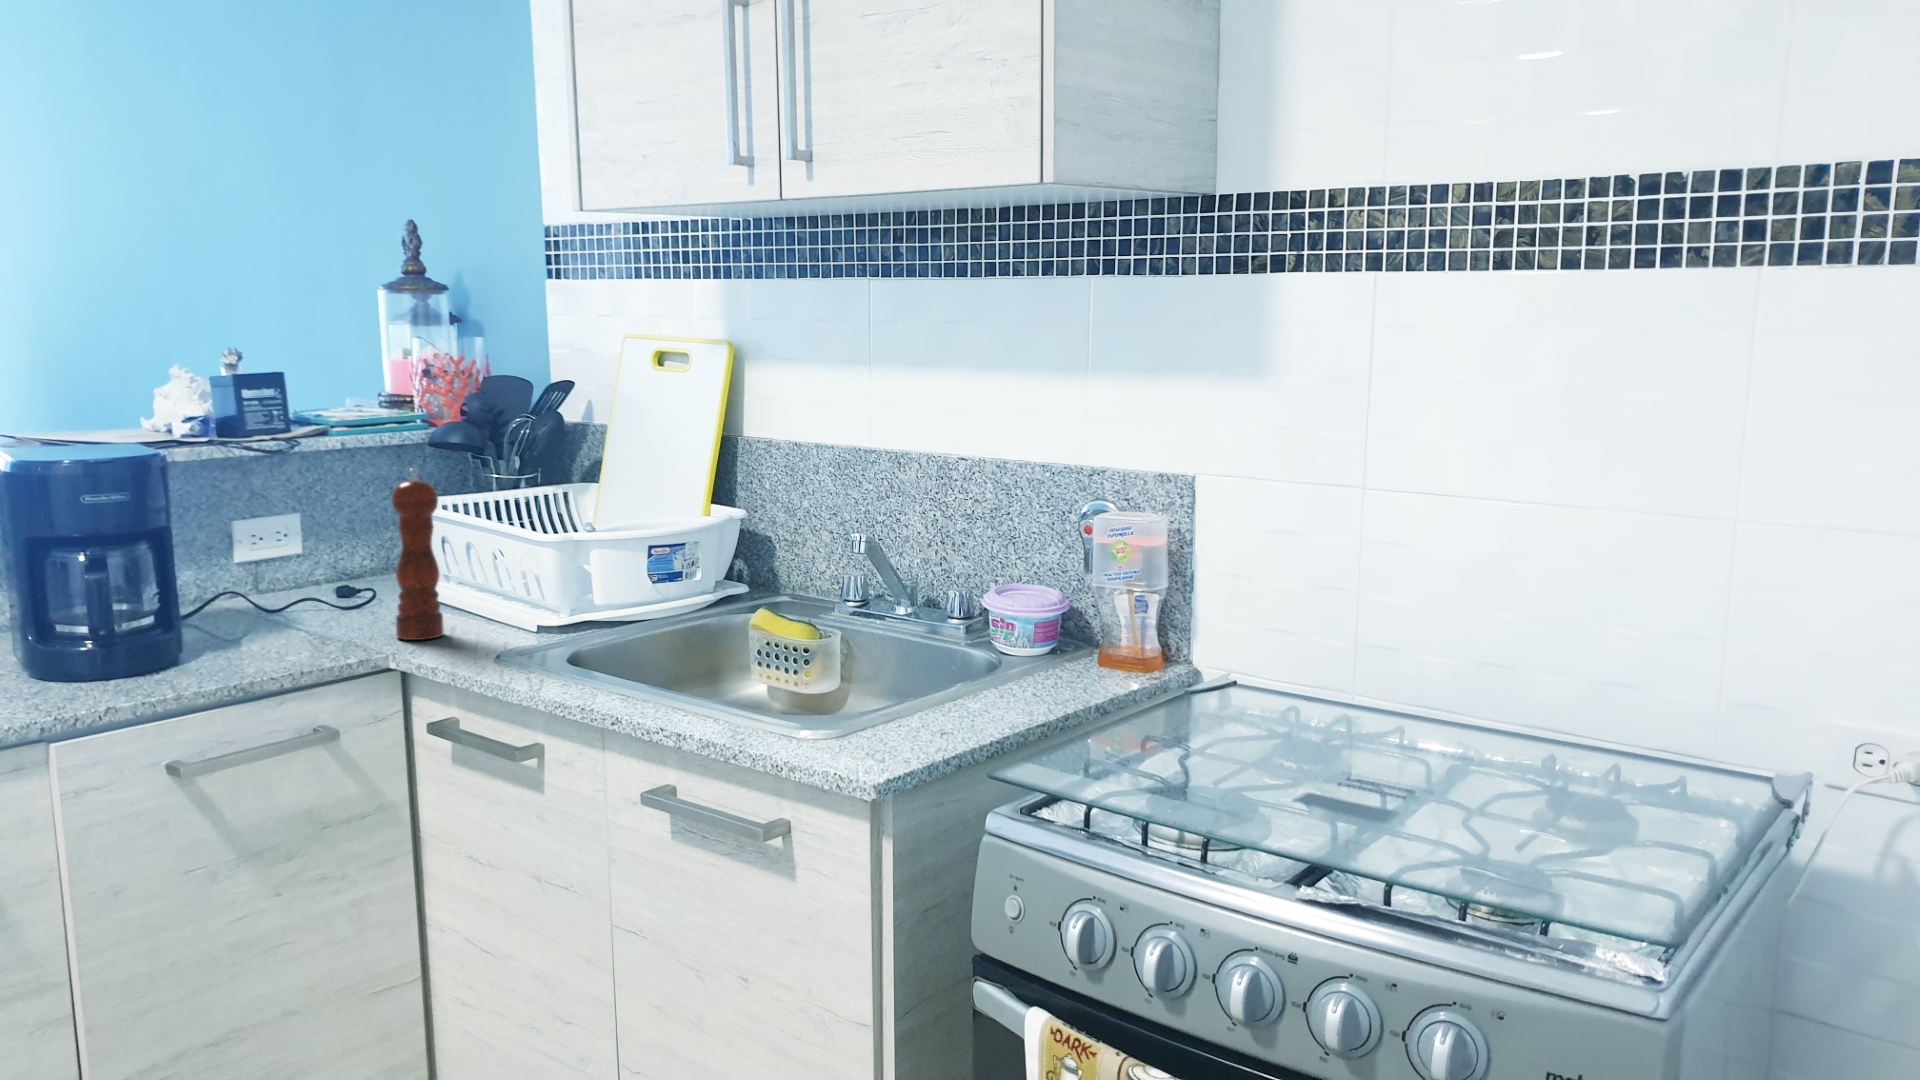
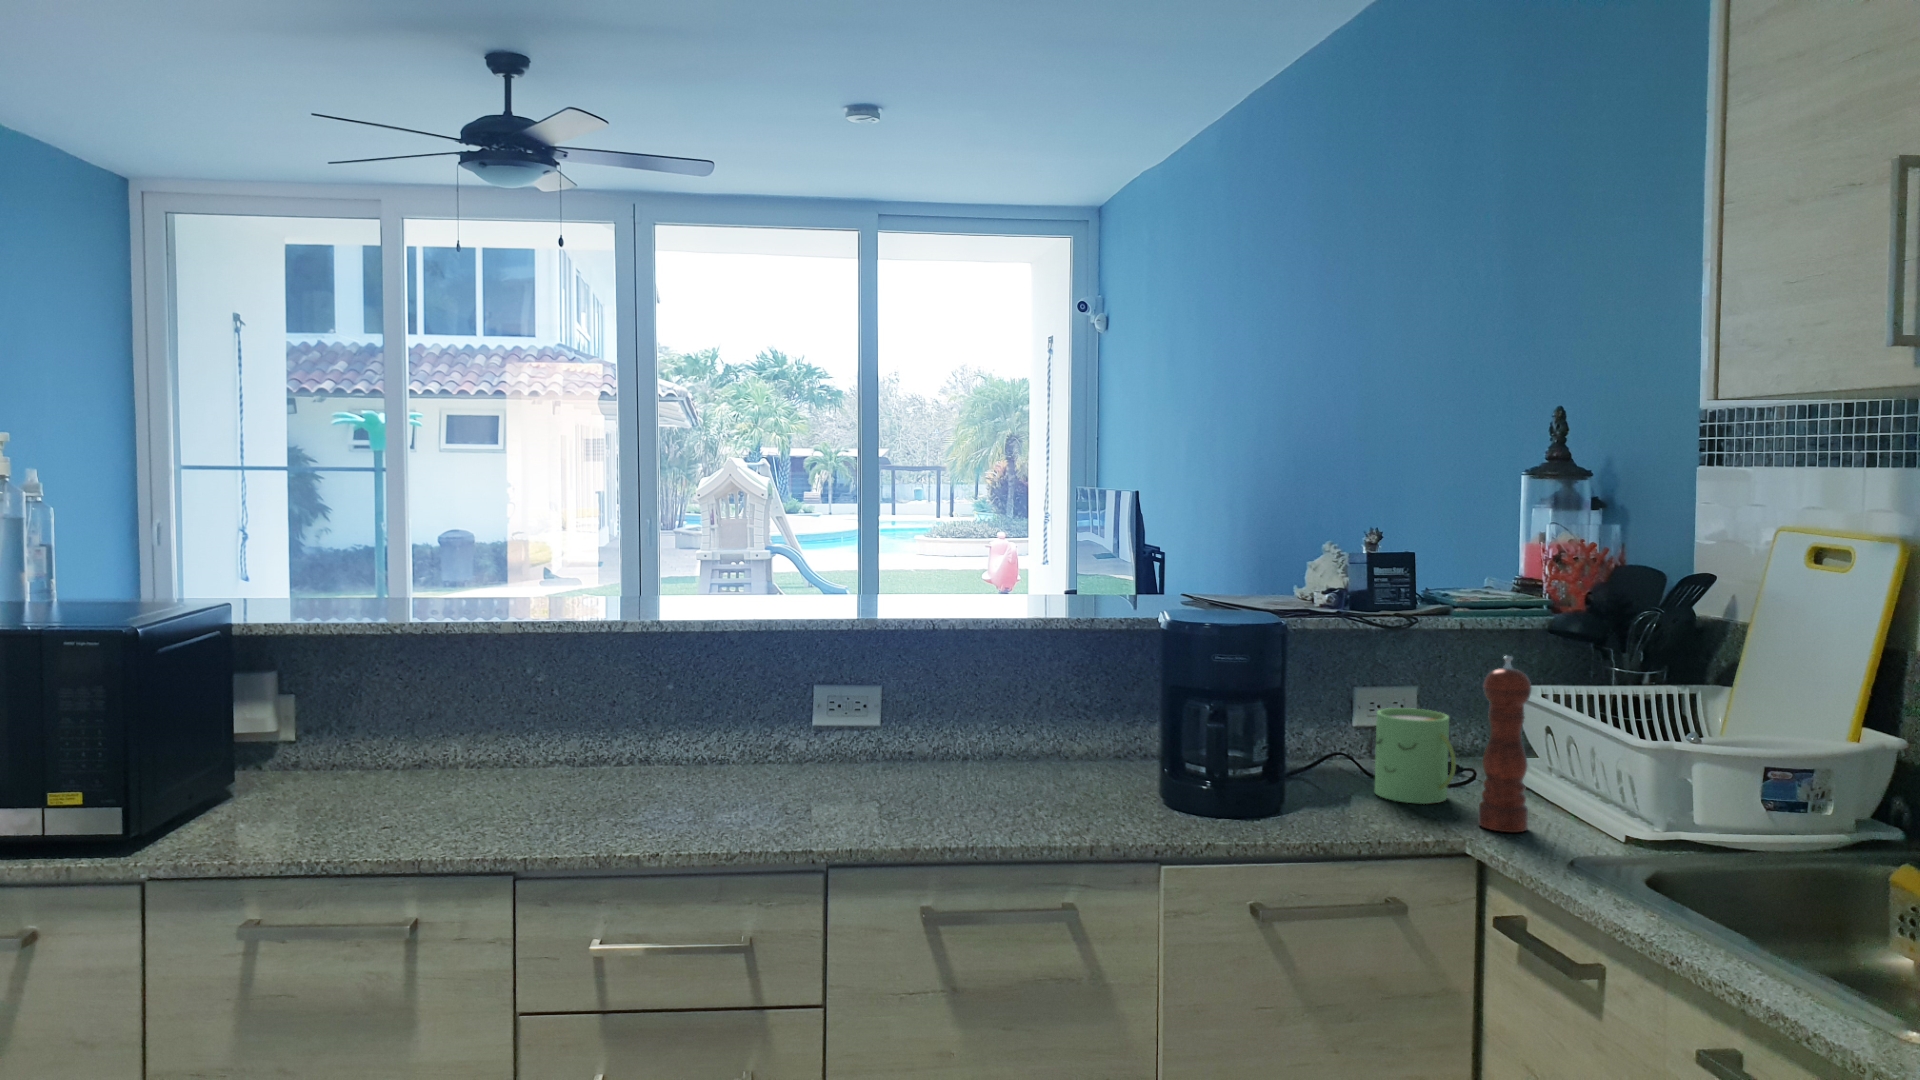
mug: none [273,535,365,632] -> present [1375,708,1456,804]

